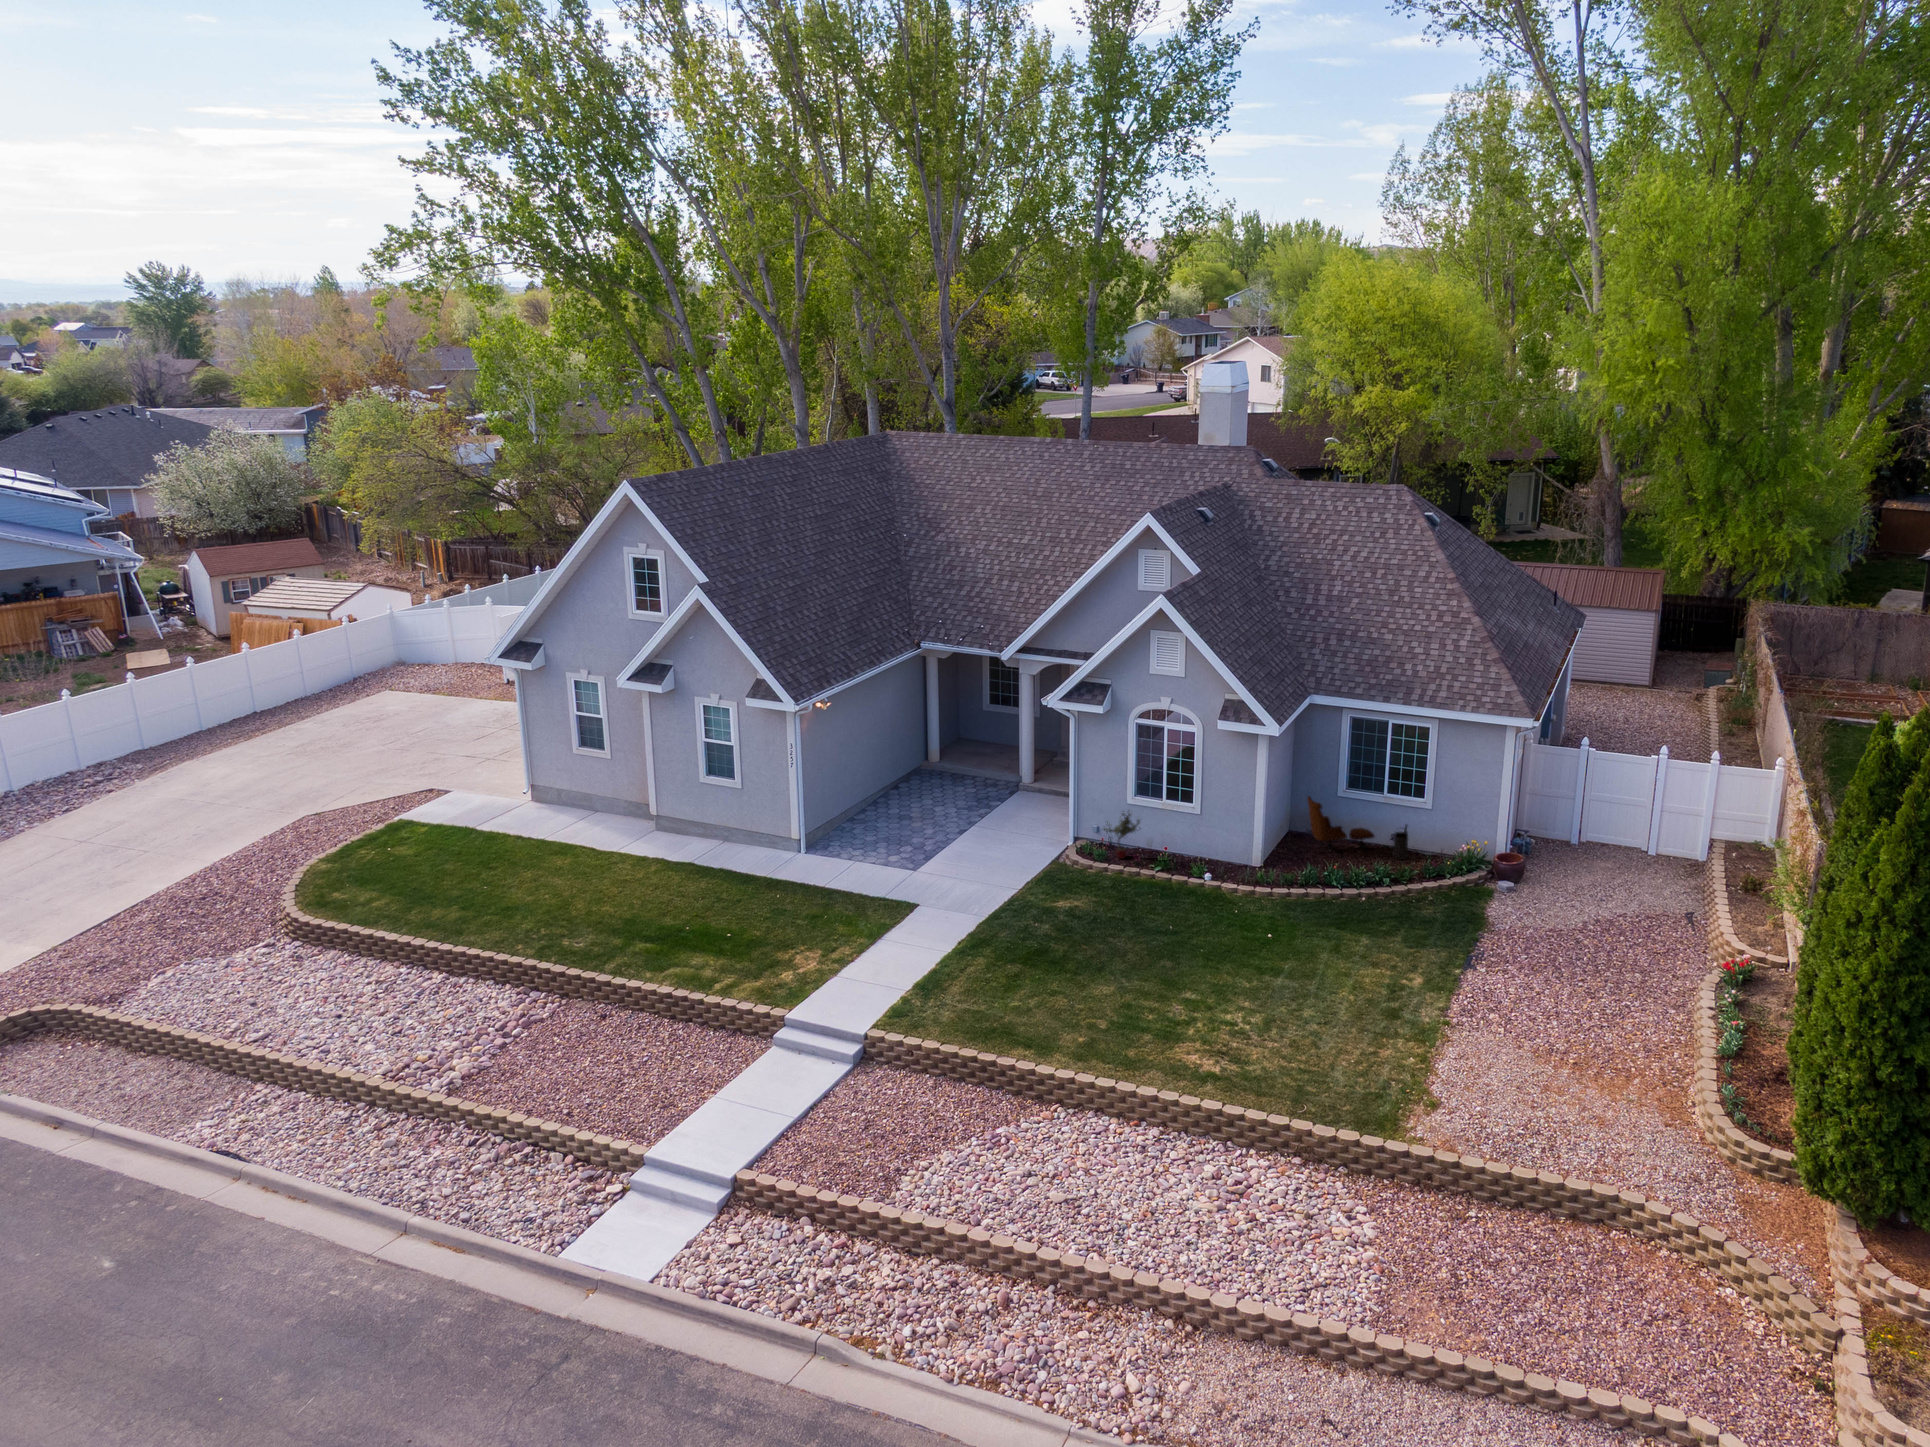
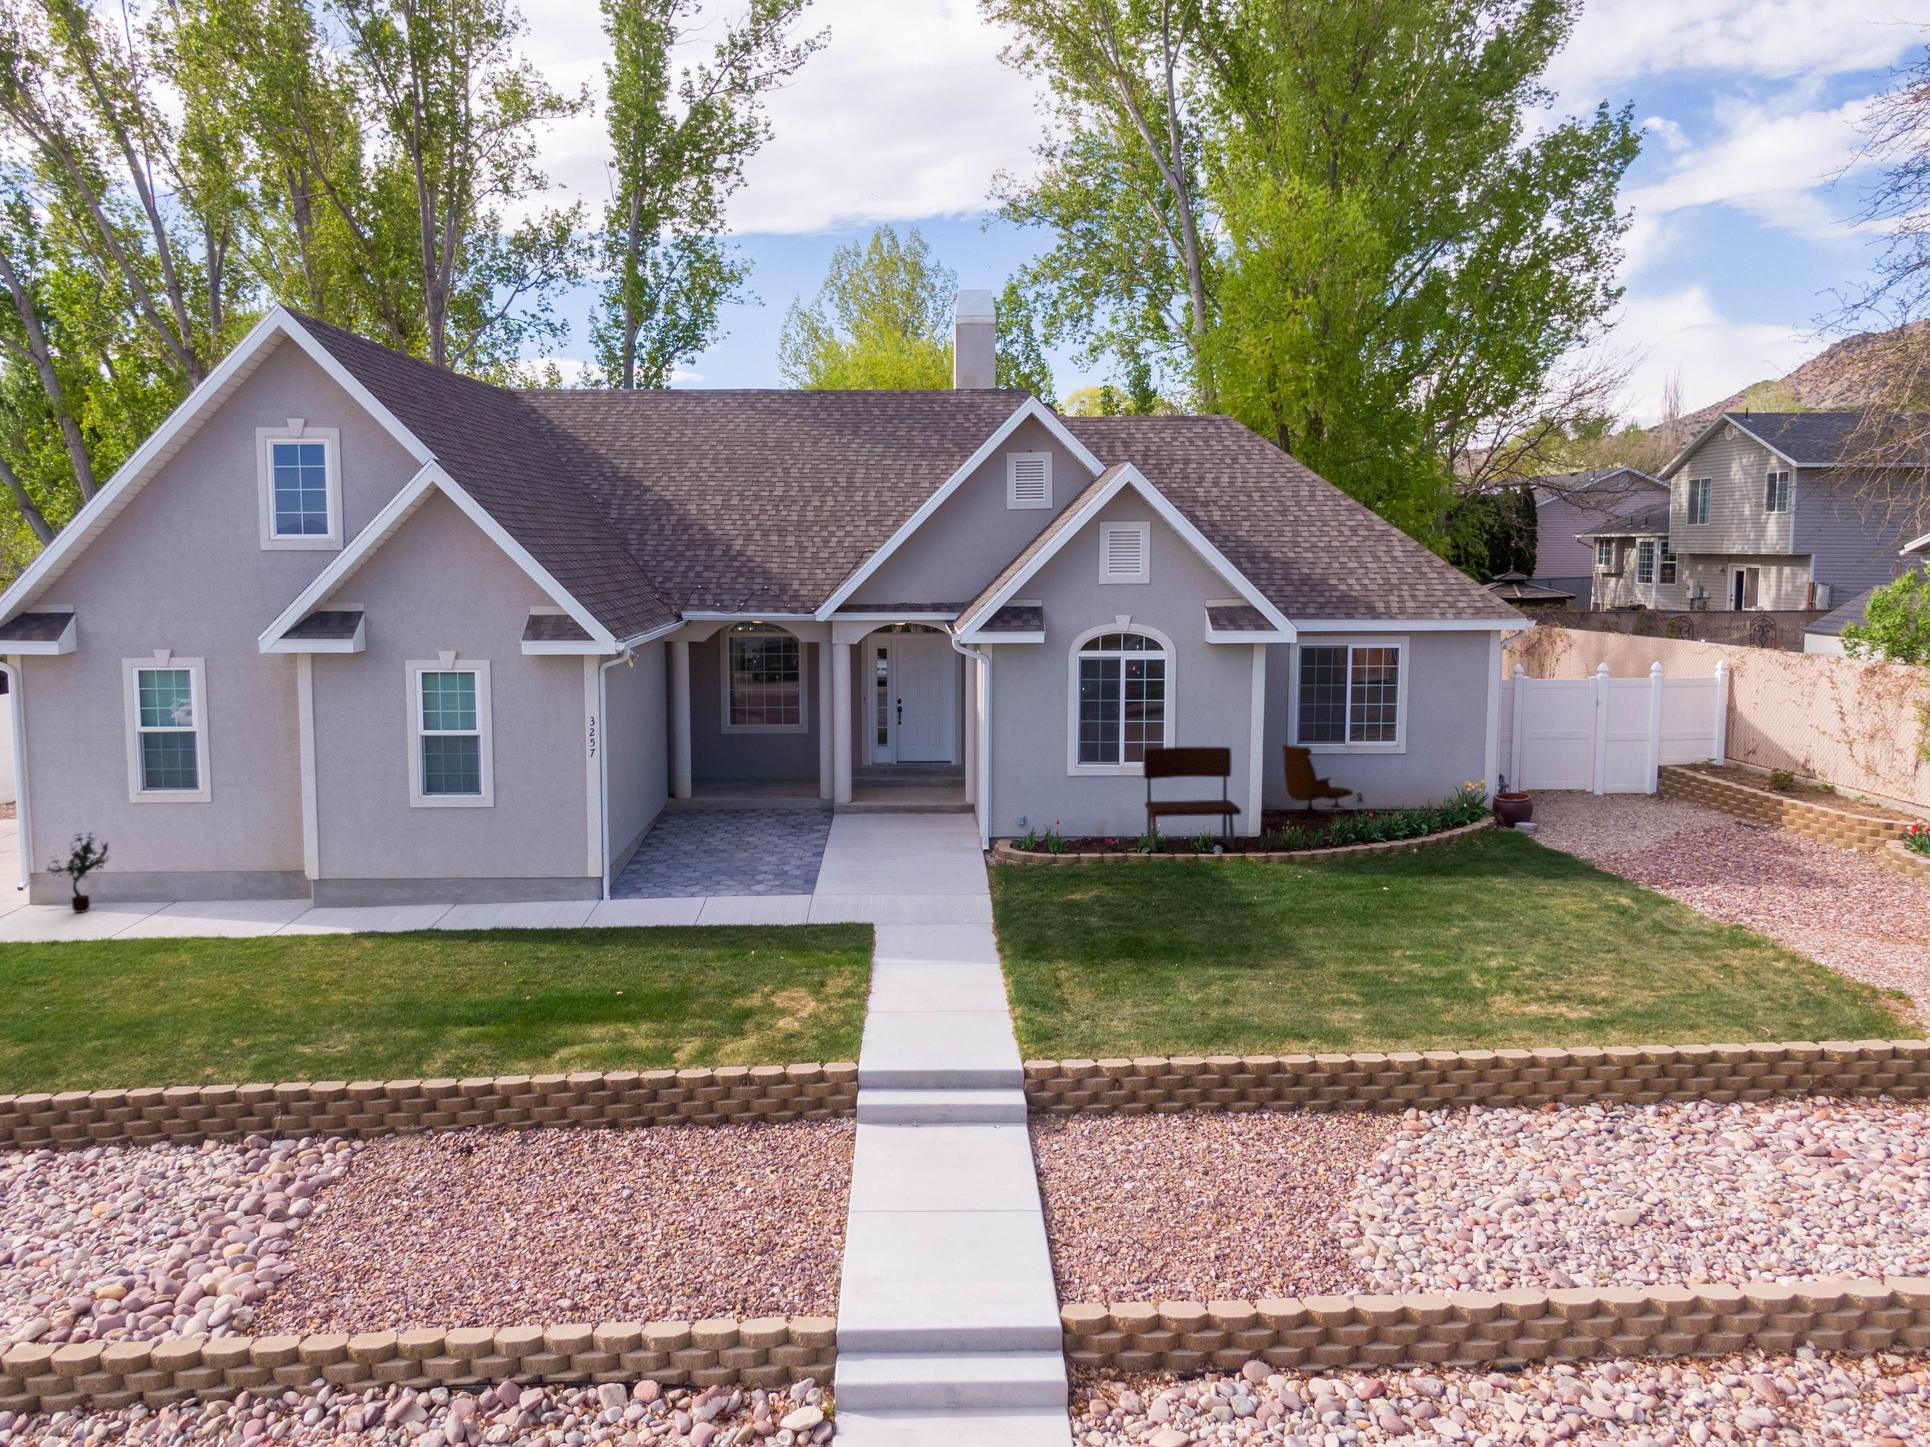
bench: none [1162,795,1234,879] -> present [1143,747,1241,852]
potted tree: present [1104,810,1141,859] -> present [46,833,108,913]
watering can: present [1392,825,1408,860] -> none [1382,773,1403,814]

